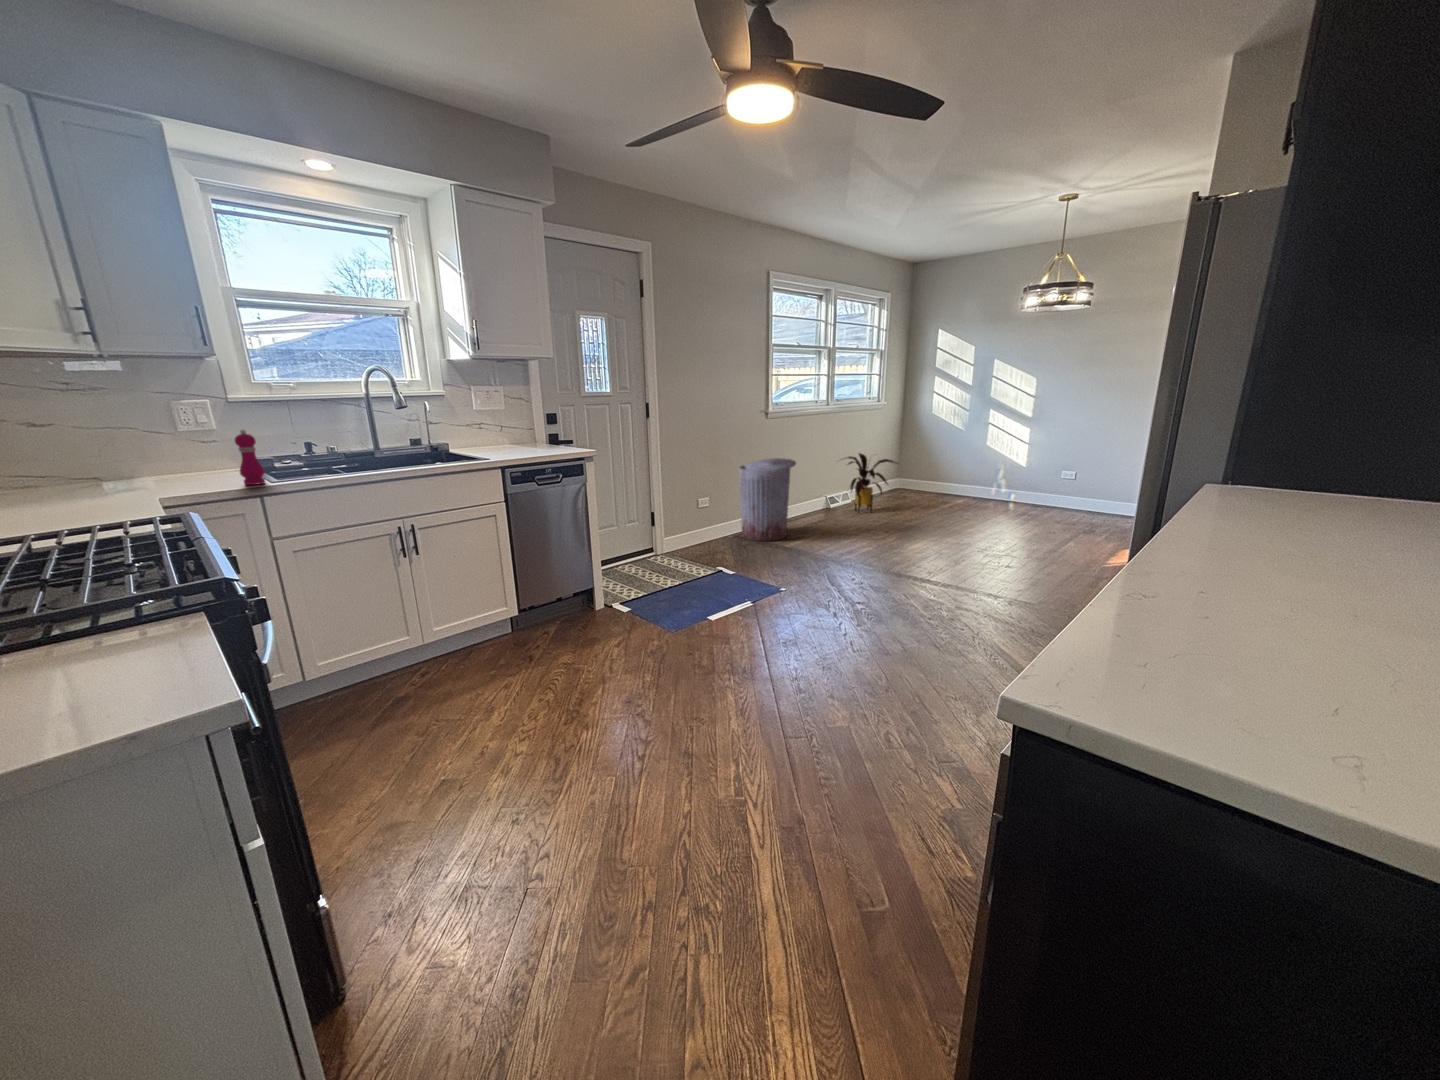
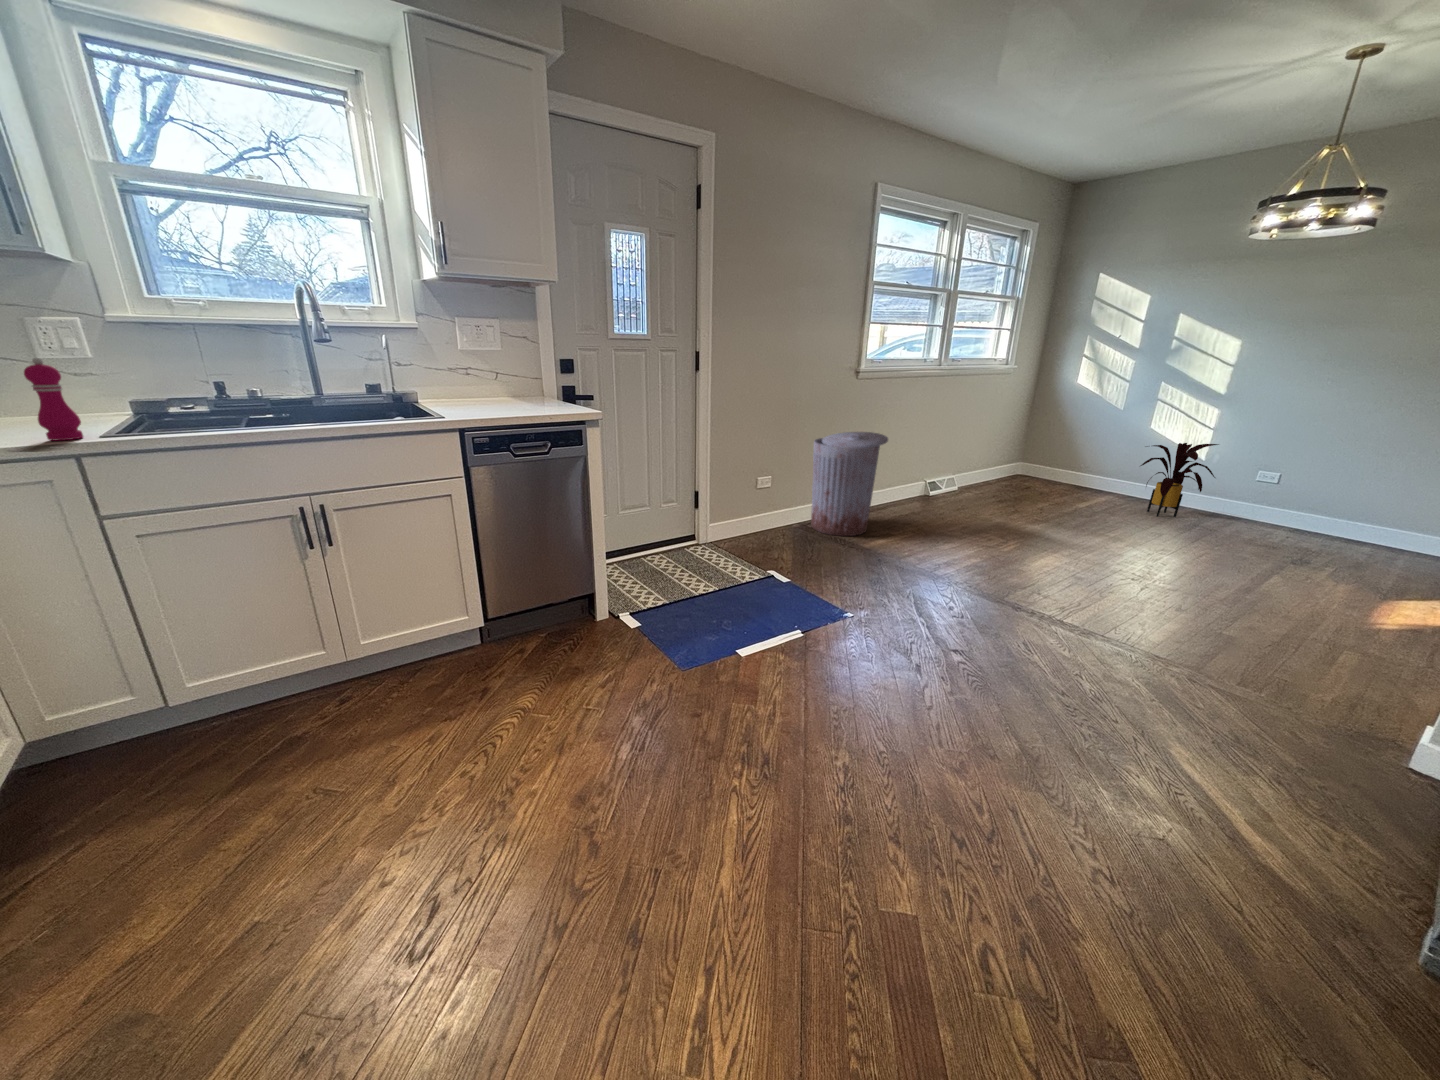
house plant: present [846,453,895,512] -> present [1141,443,1219,517]

